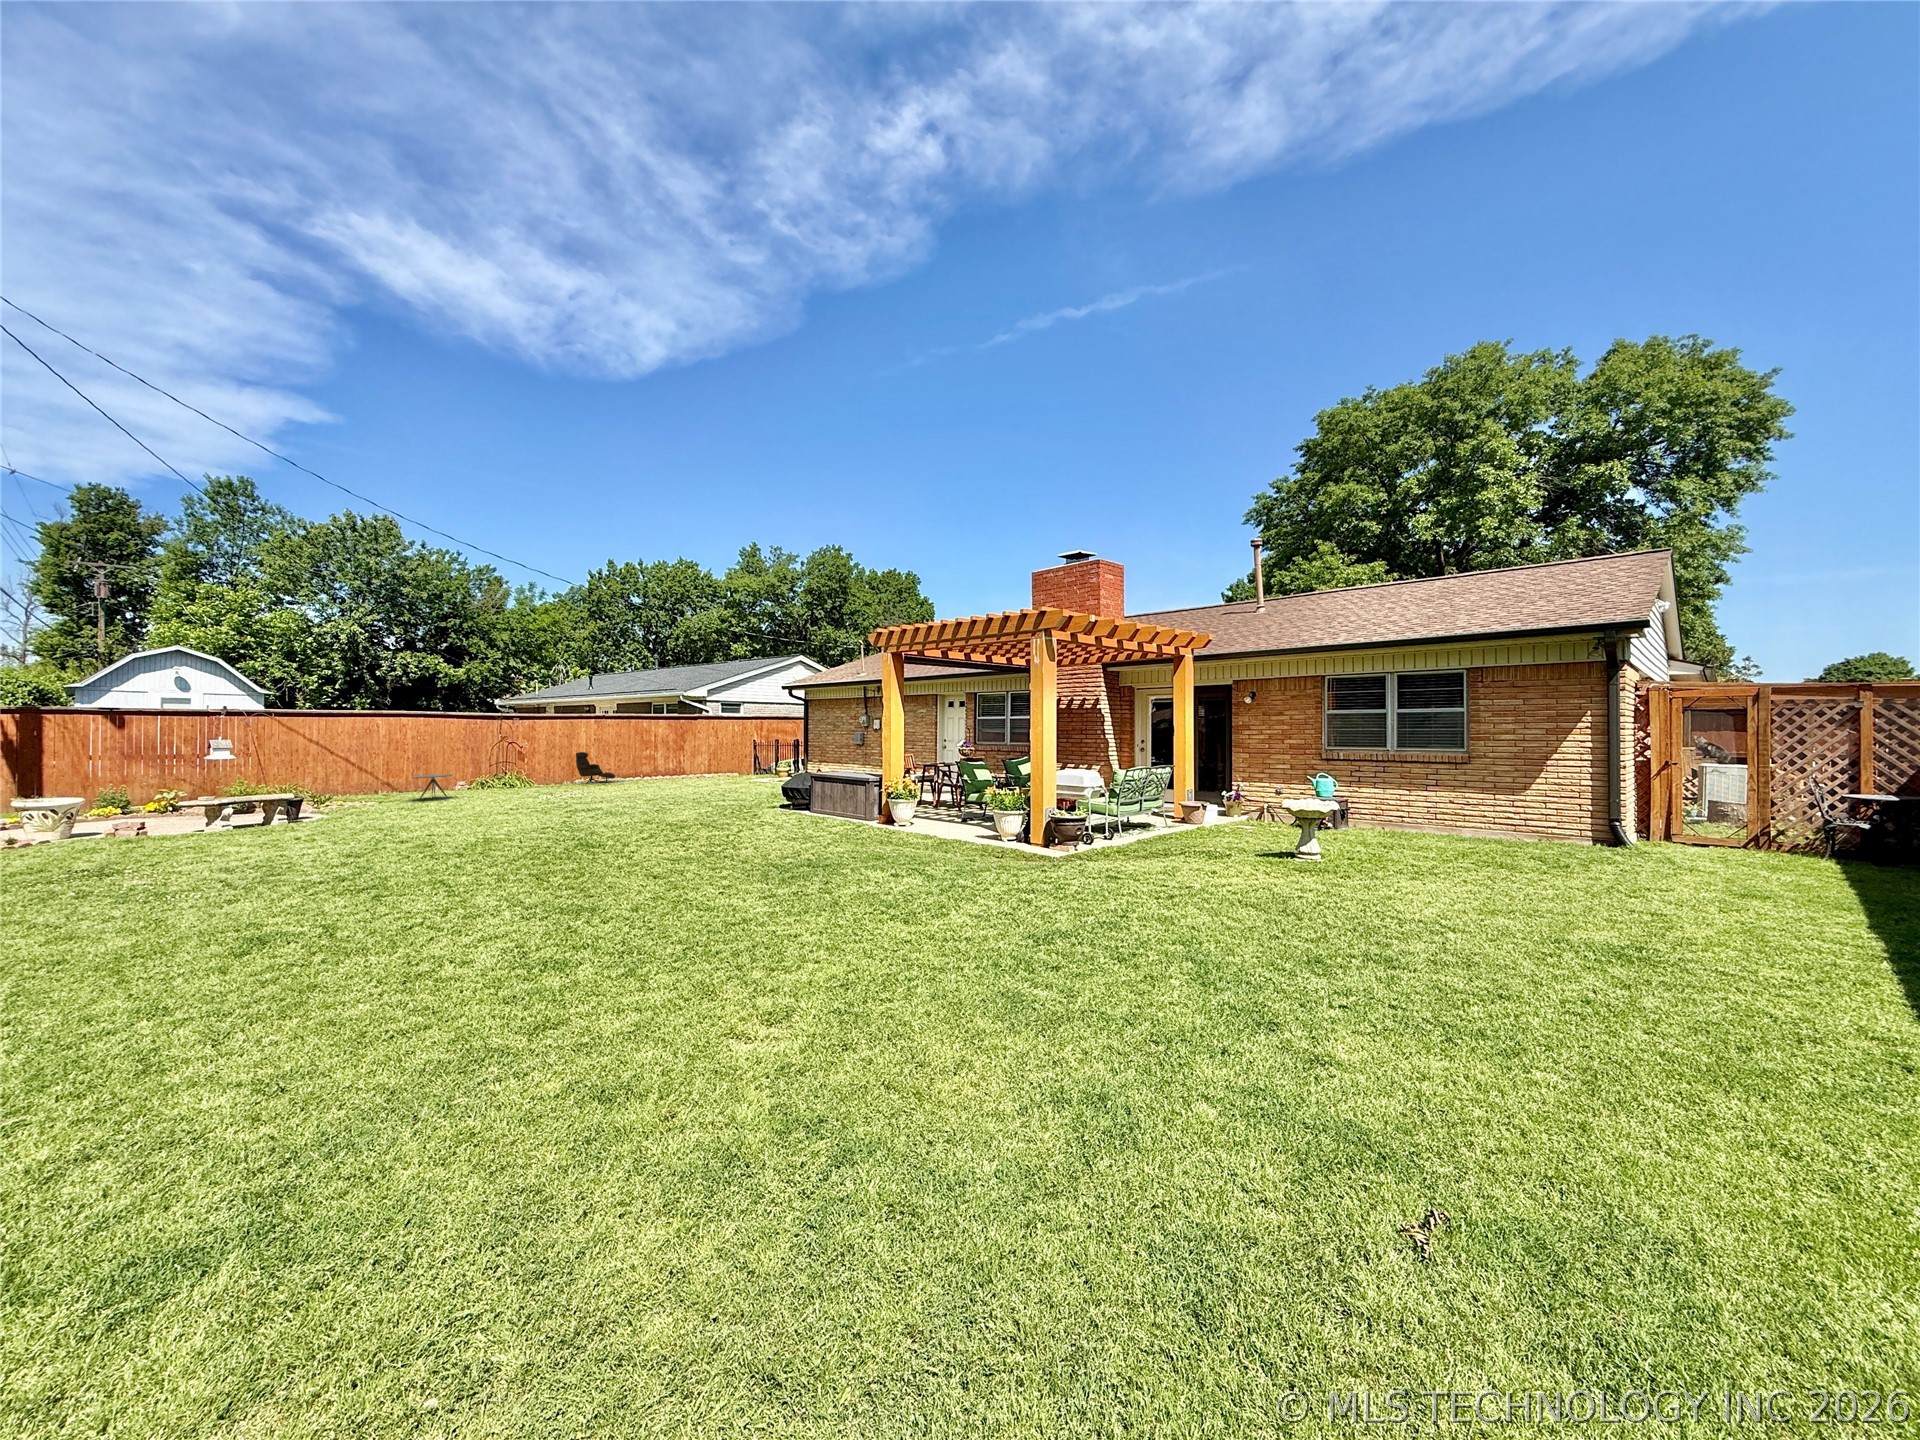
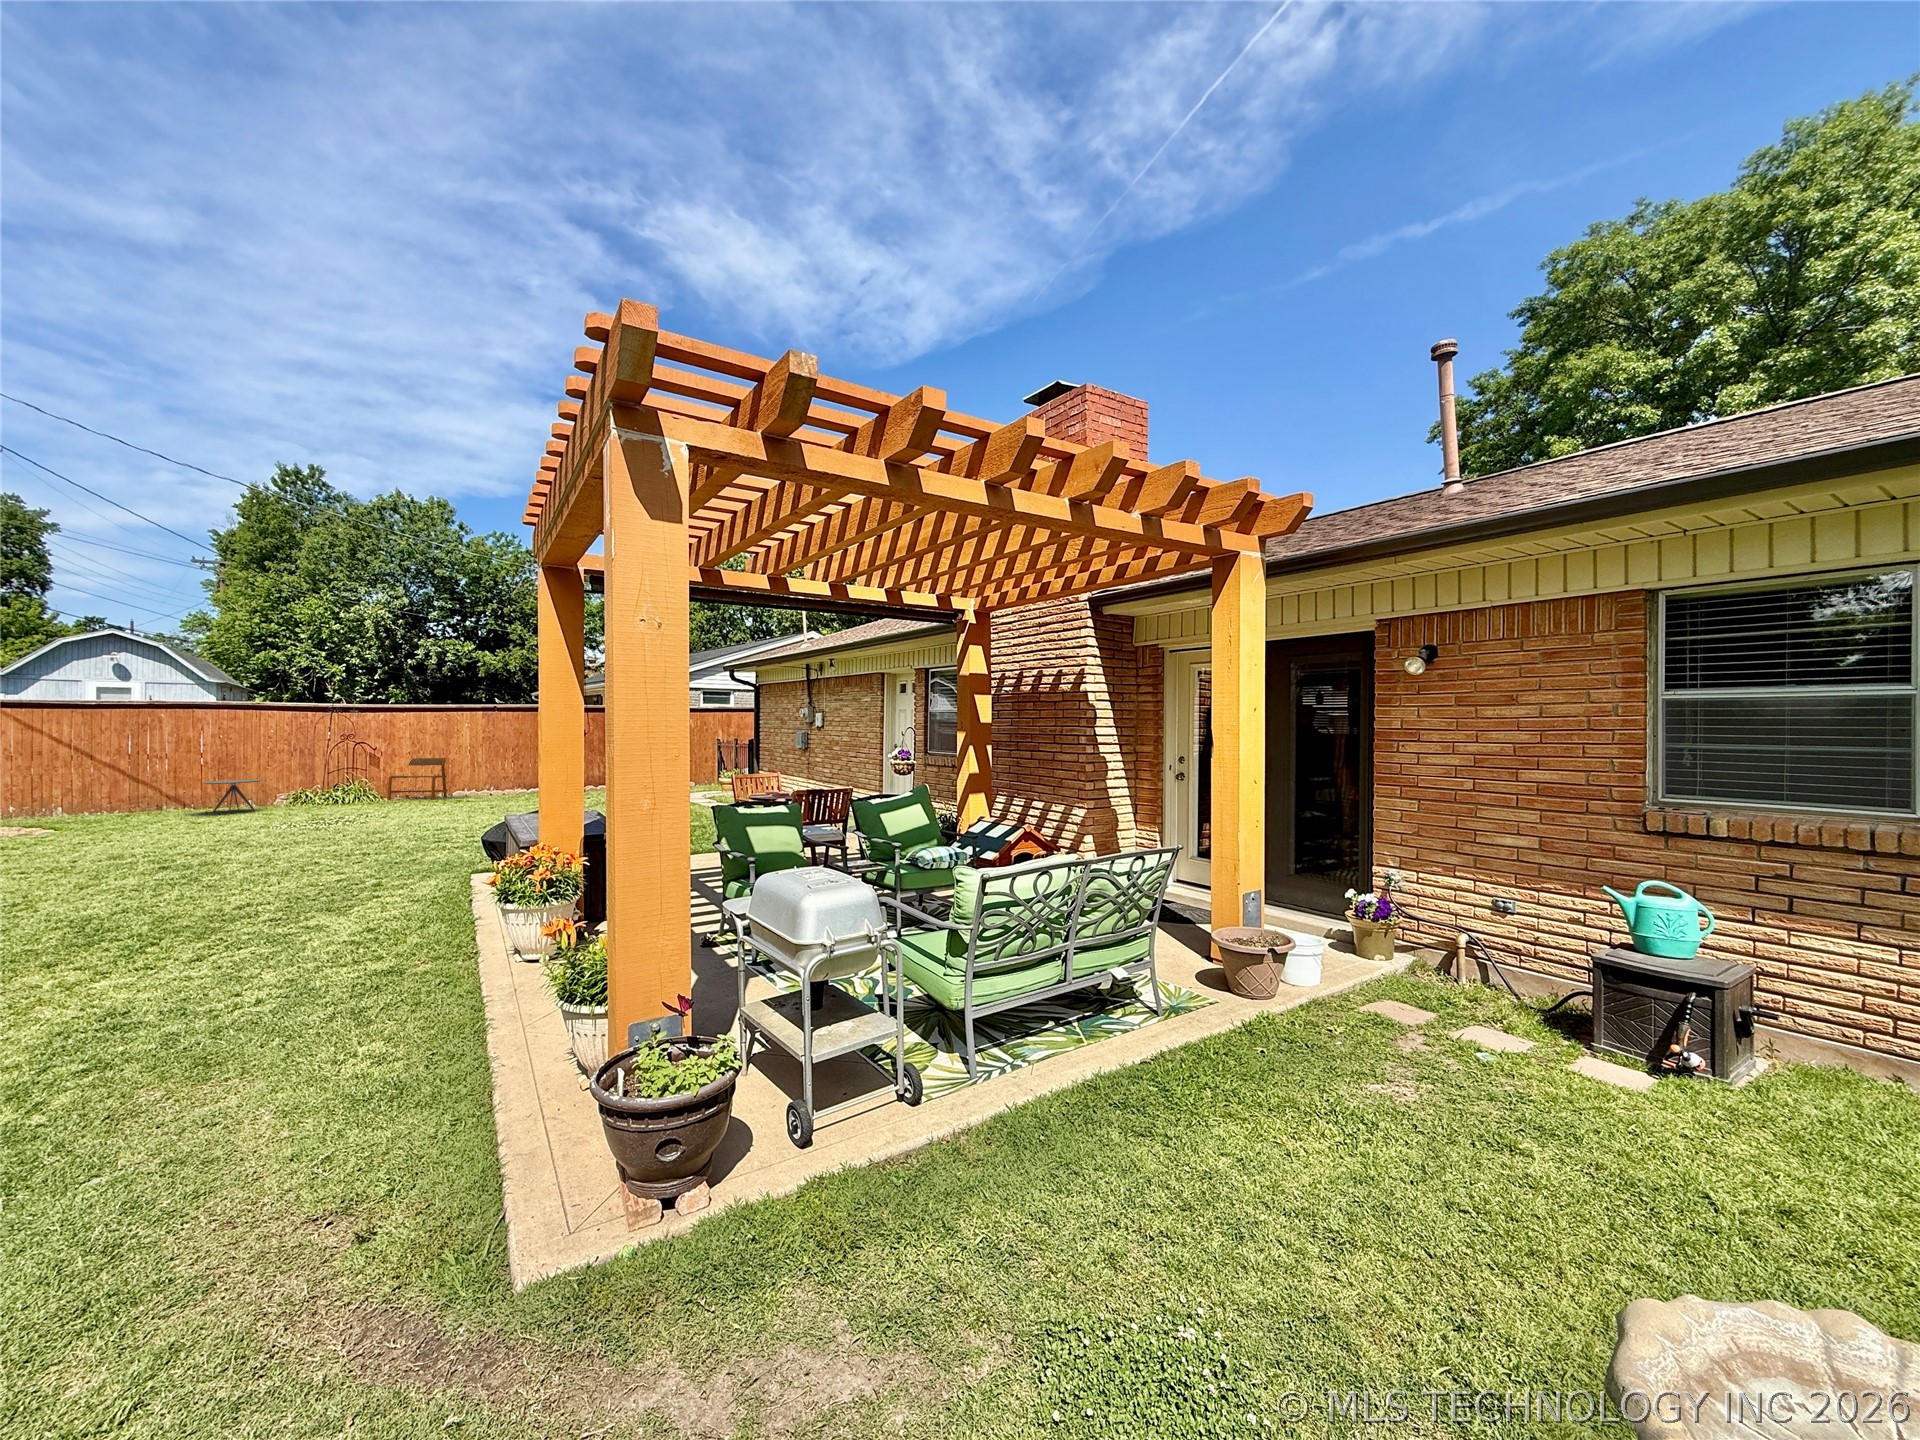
lounge chair: present [576,752,615,784] -> none [460,754,511,796]
bench: none [529,755,570,788] -> present [387,758,448,800]

